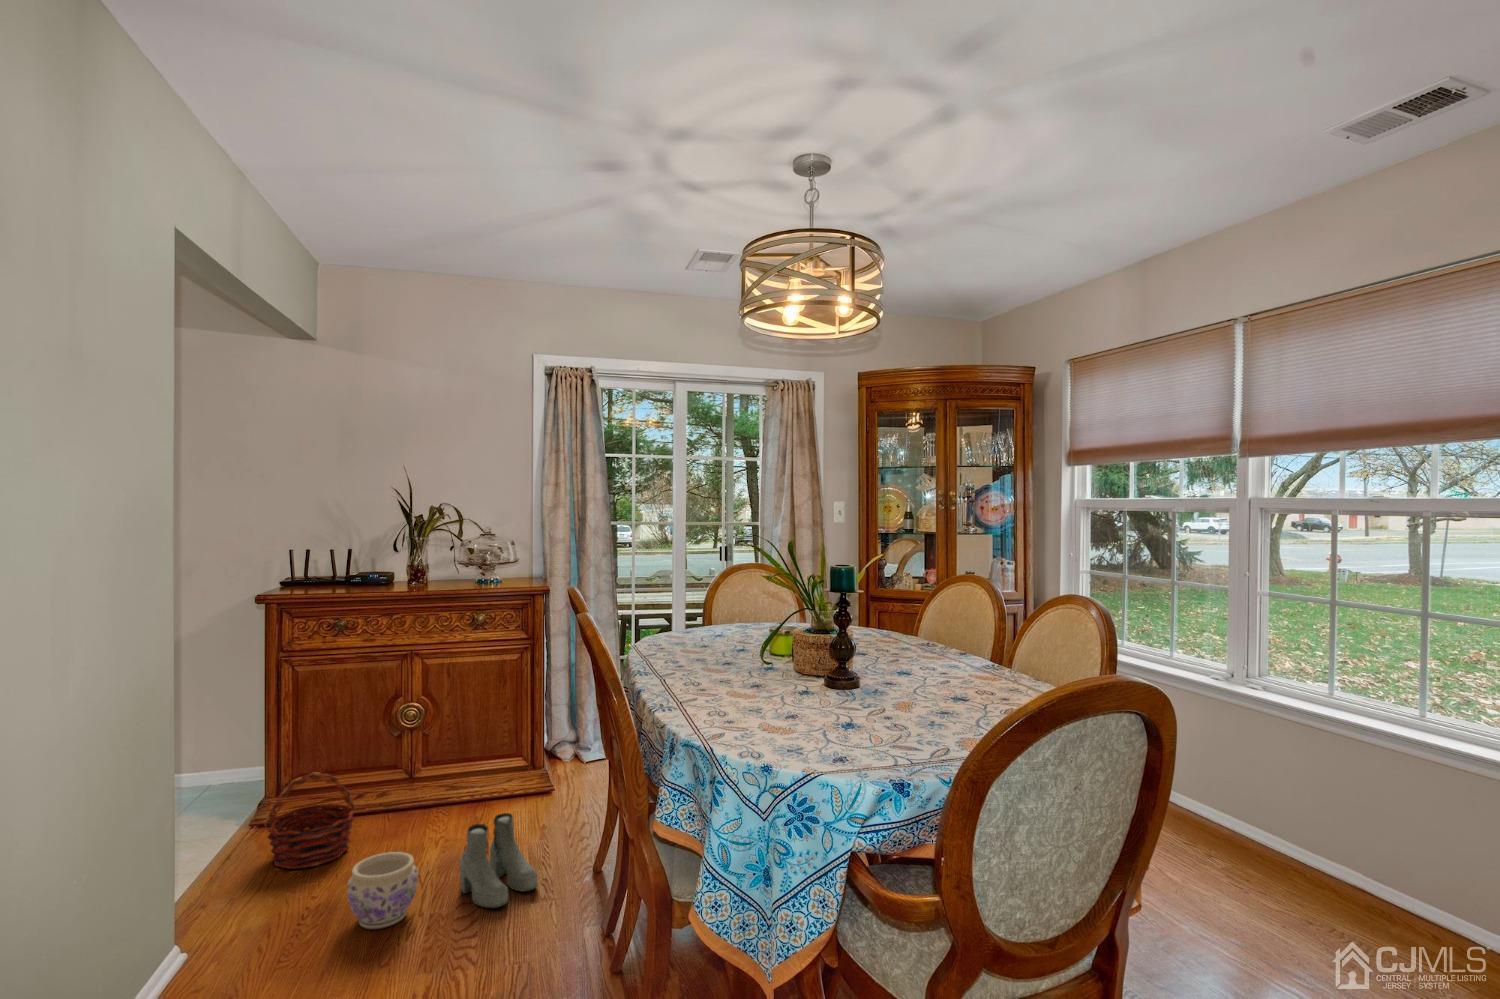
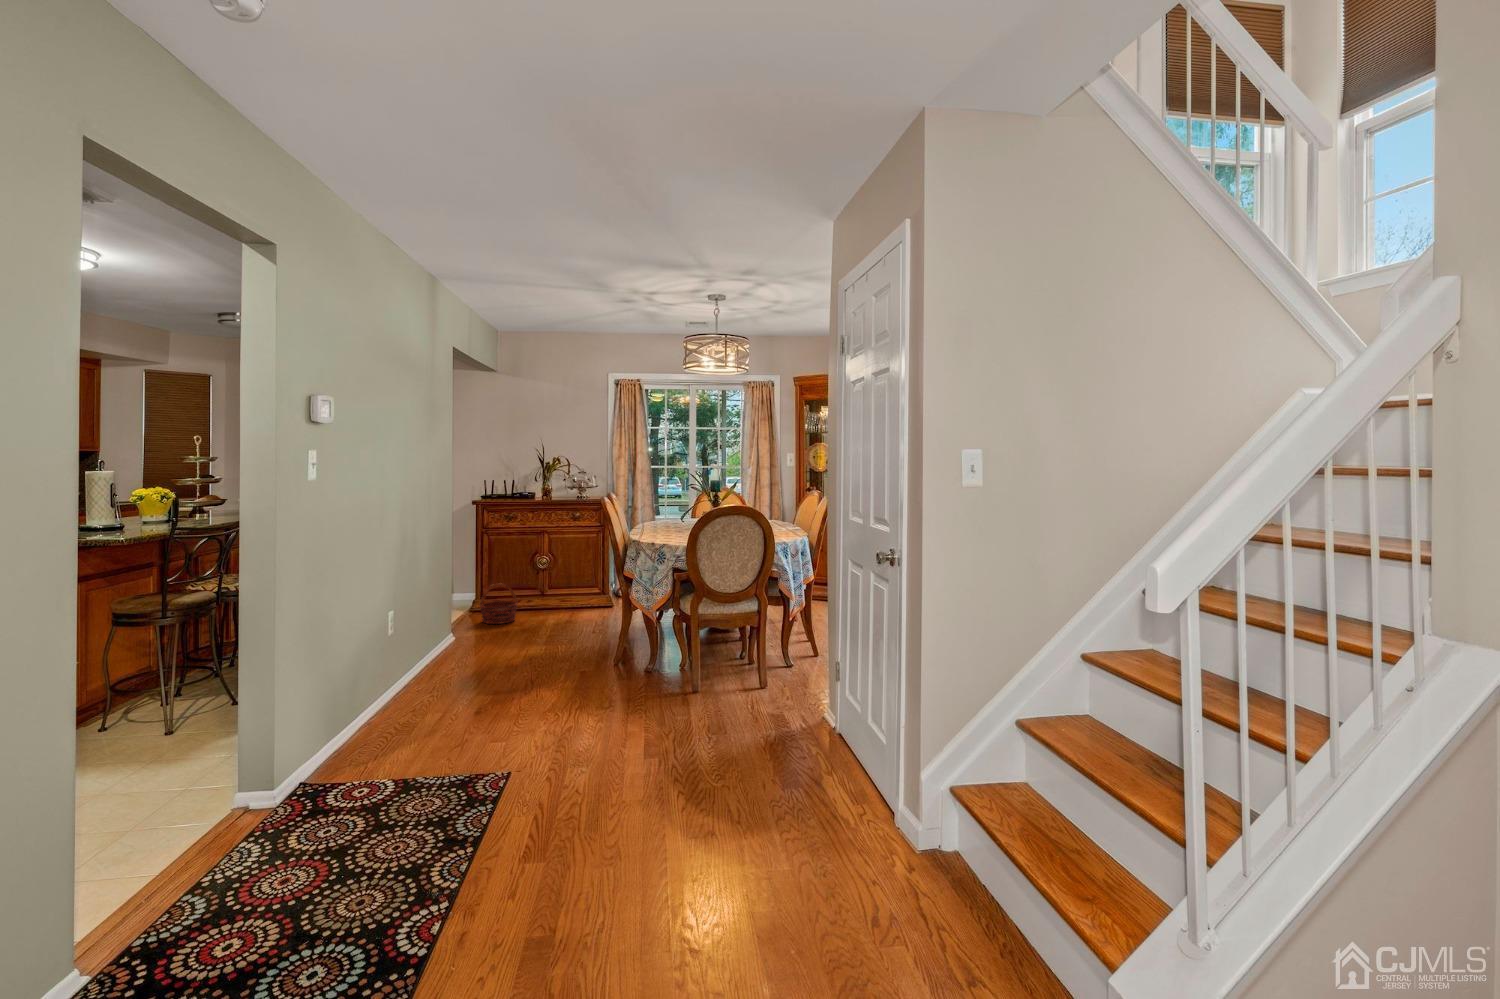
boots: present [459,813,538,908] -> none [562,601,597,636]
planter: present [347,852,418,930] -> none [515,611,544,639]

